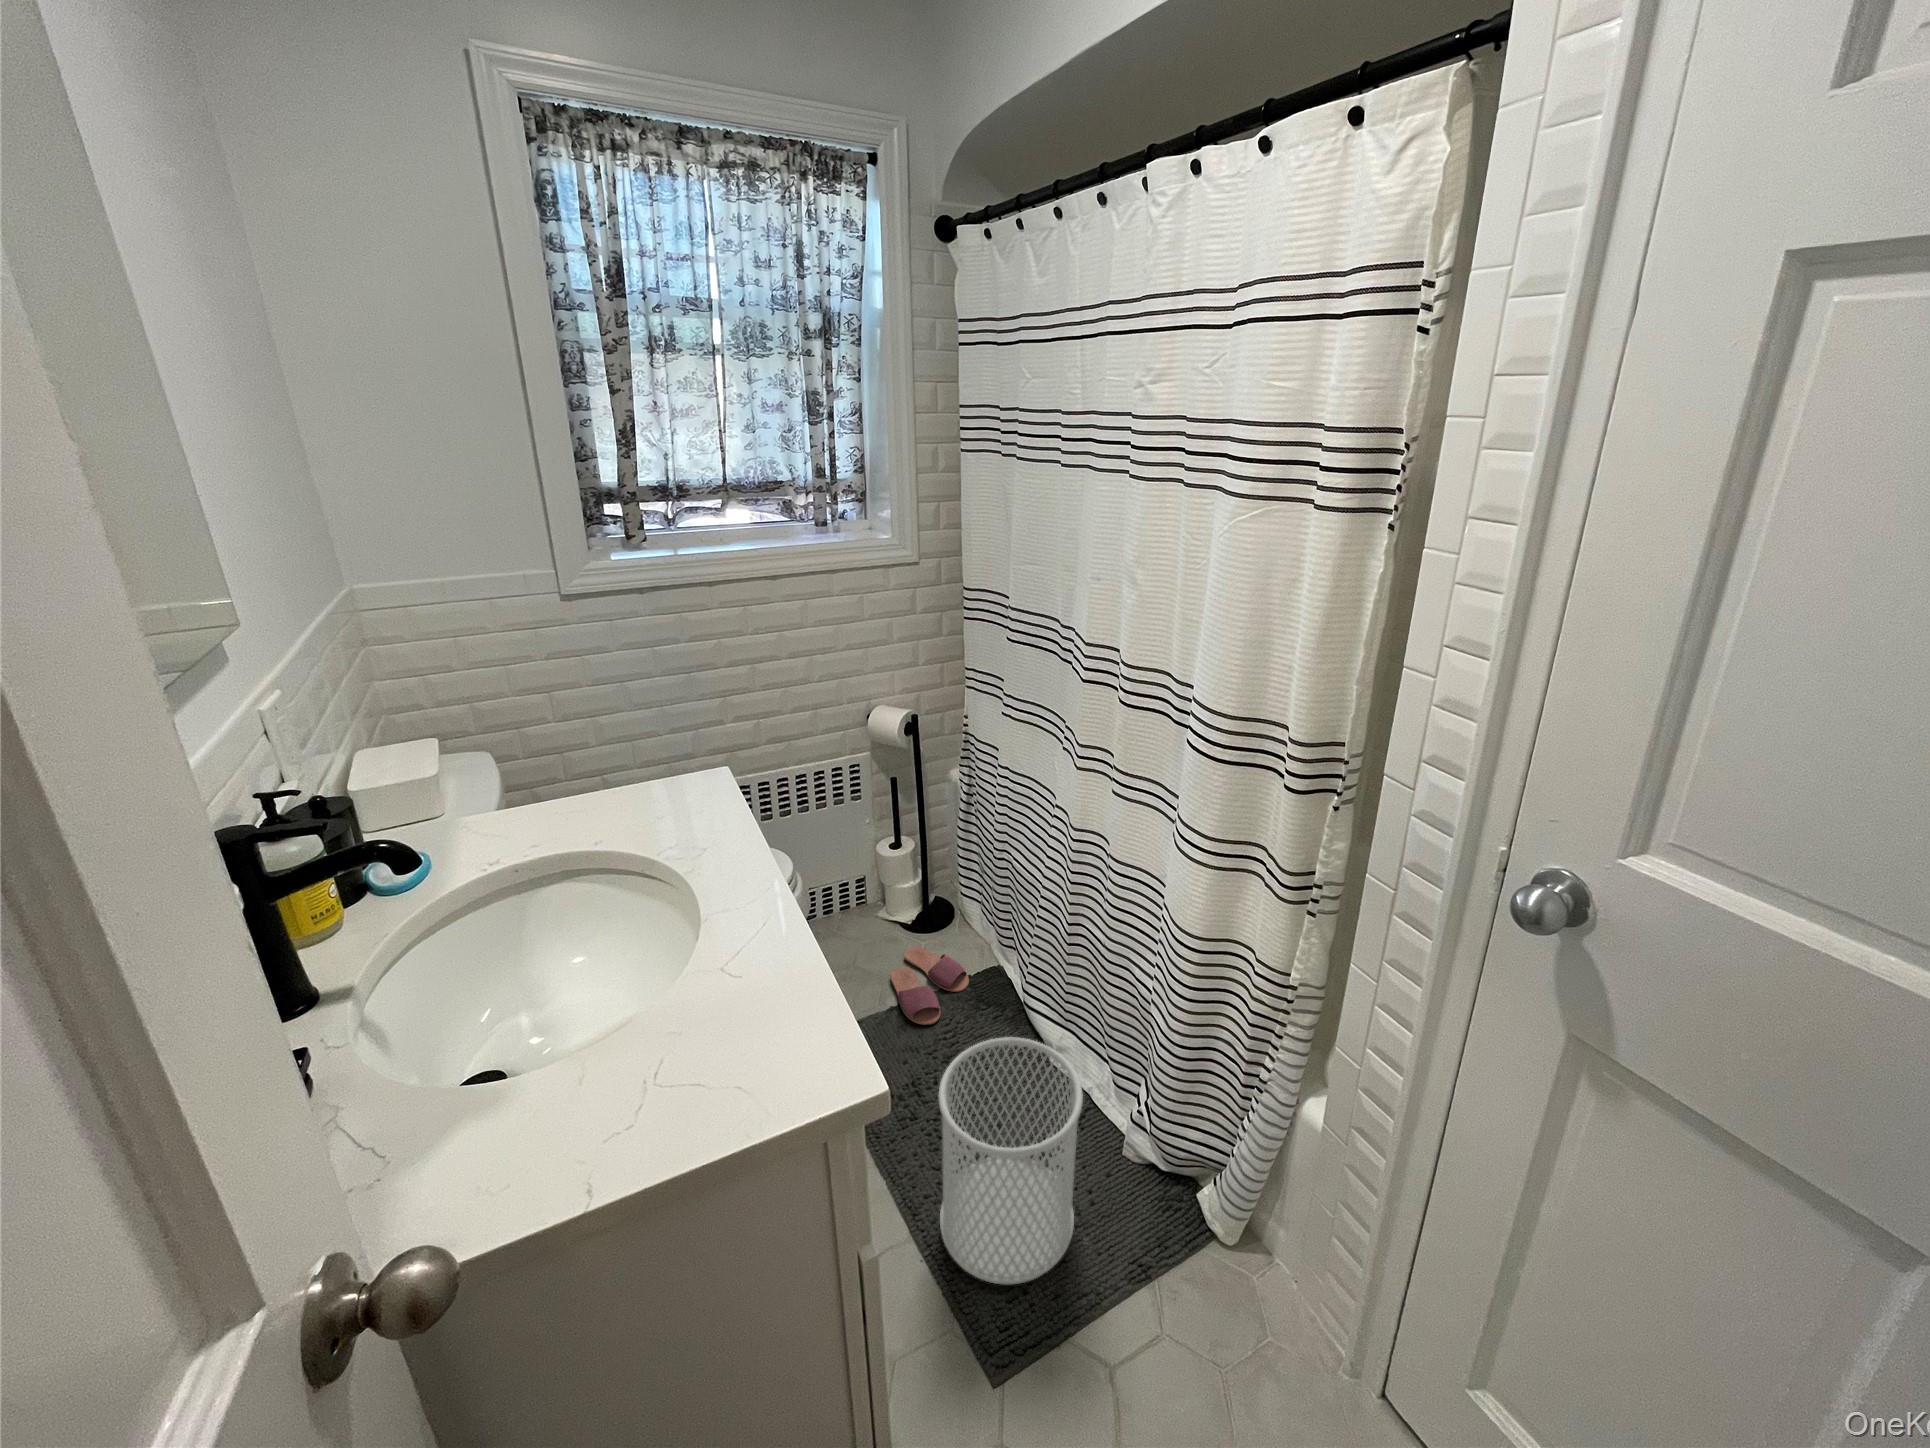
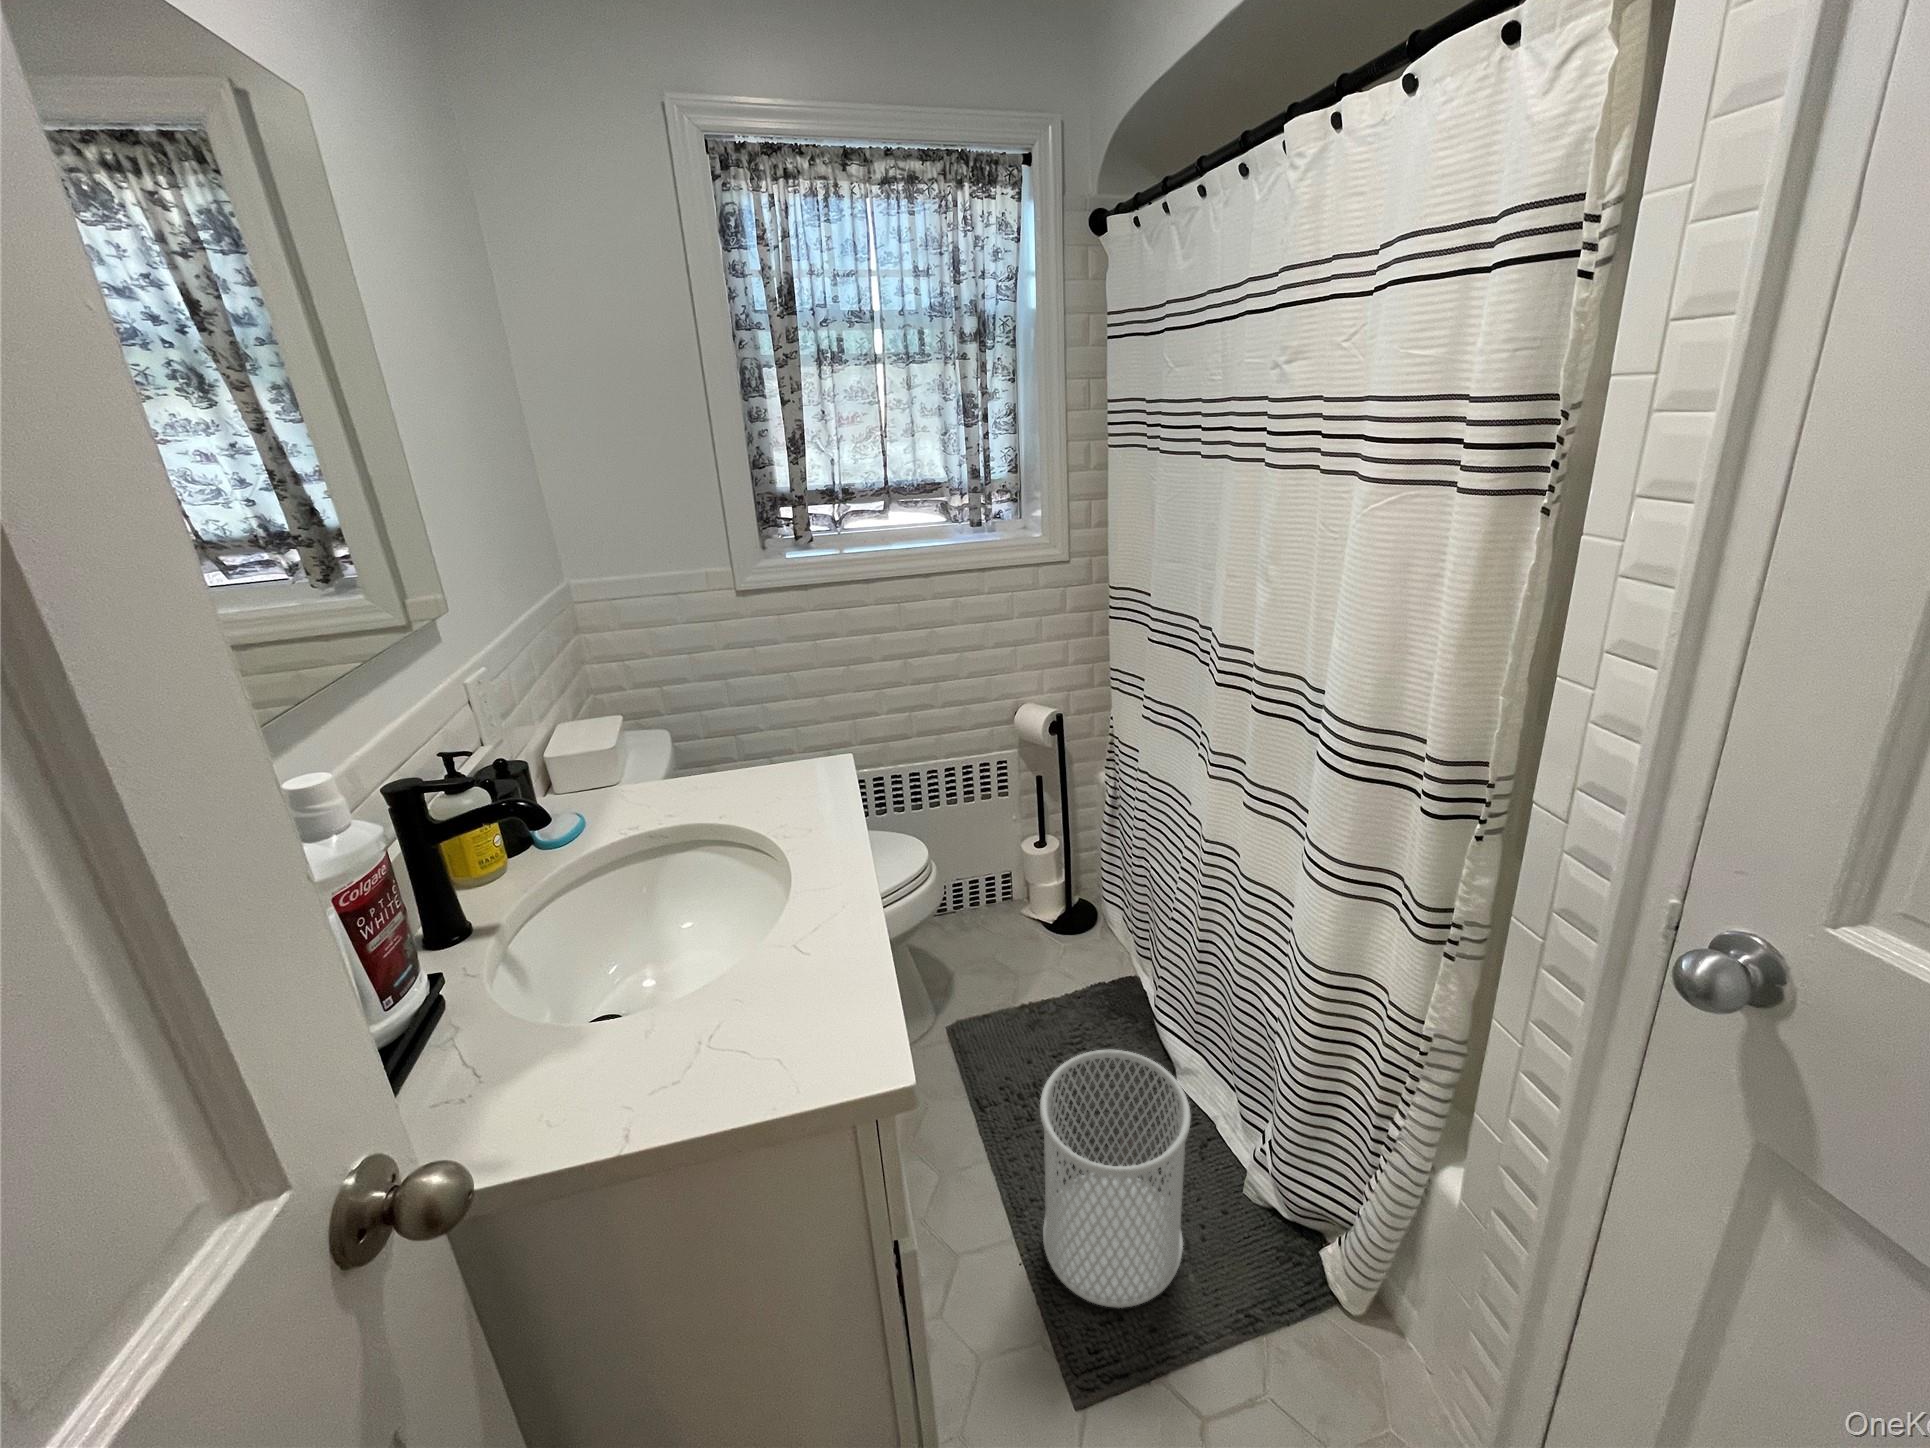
slippers: present [890,946,969,1025] -> none [1026,946,1103,1027]

